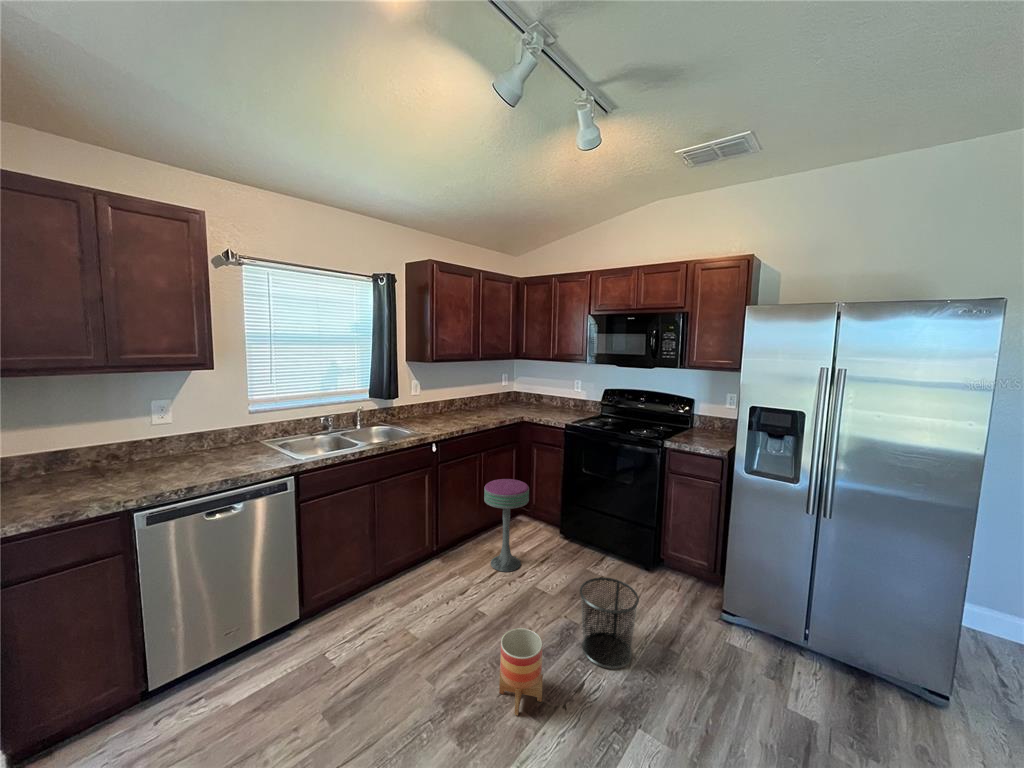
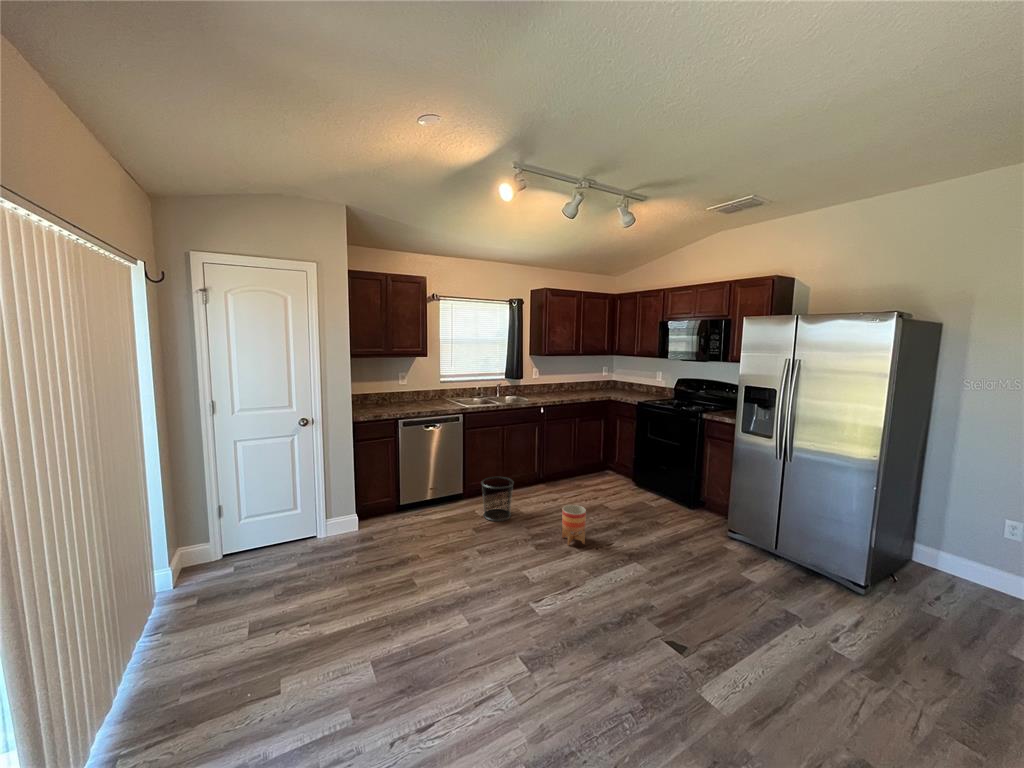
bar stool: present [484,479,529,572] -> none [573,435,604,495]
waste bin: present [580,577,639,669] -> present [481,477,514,521]

